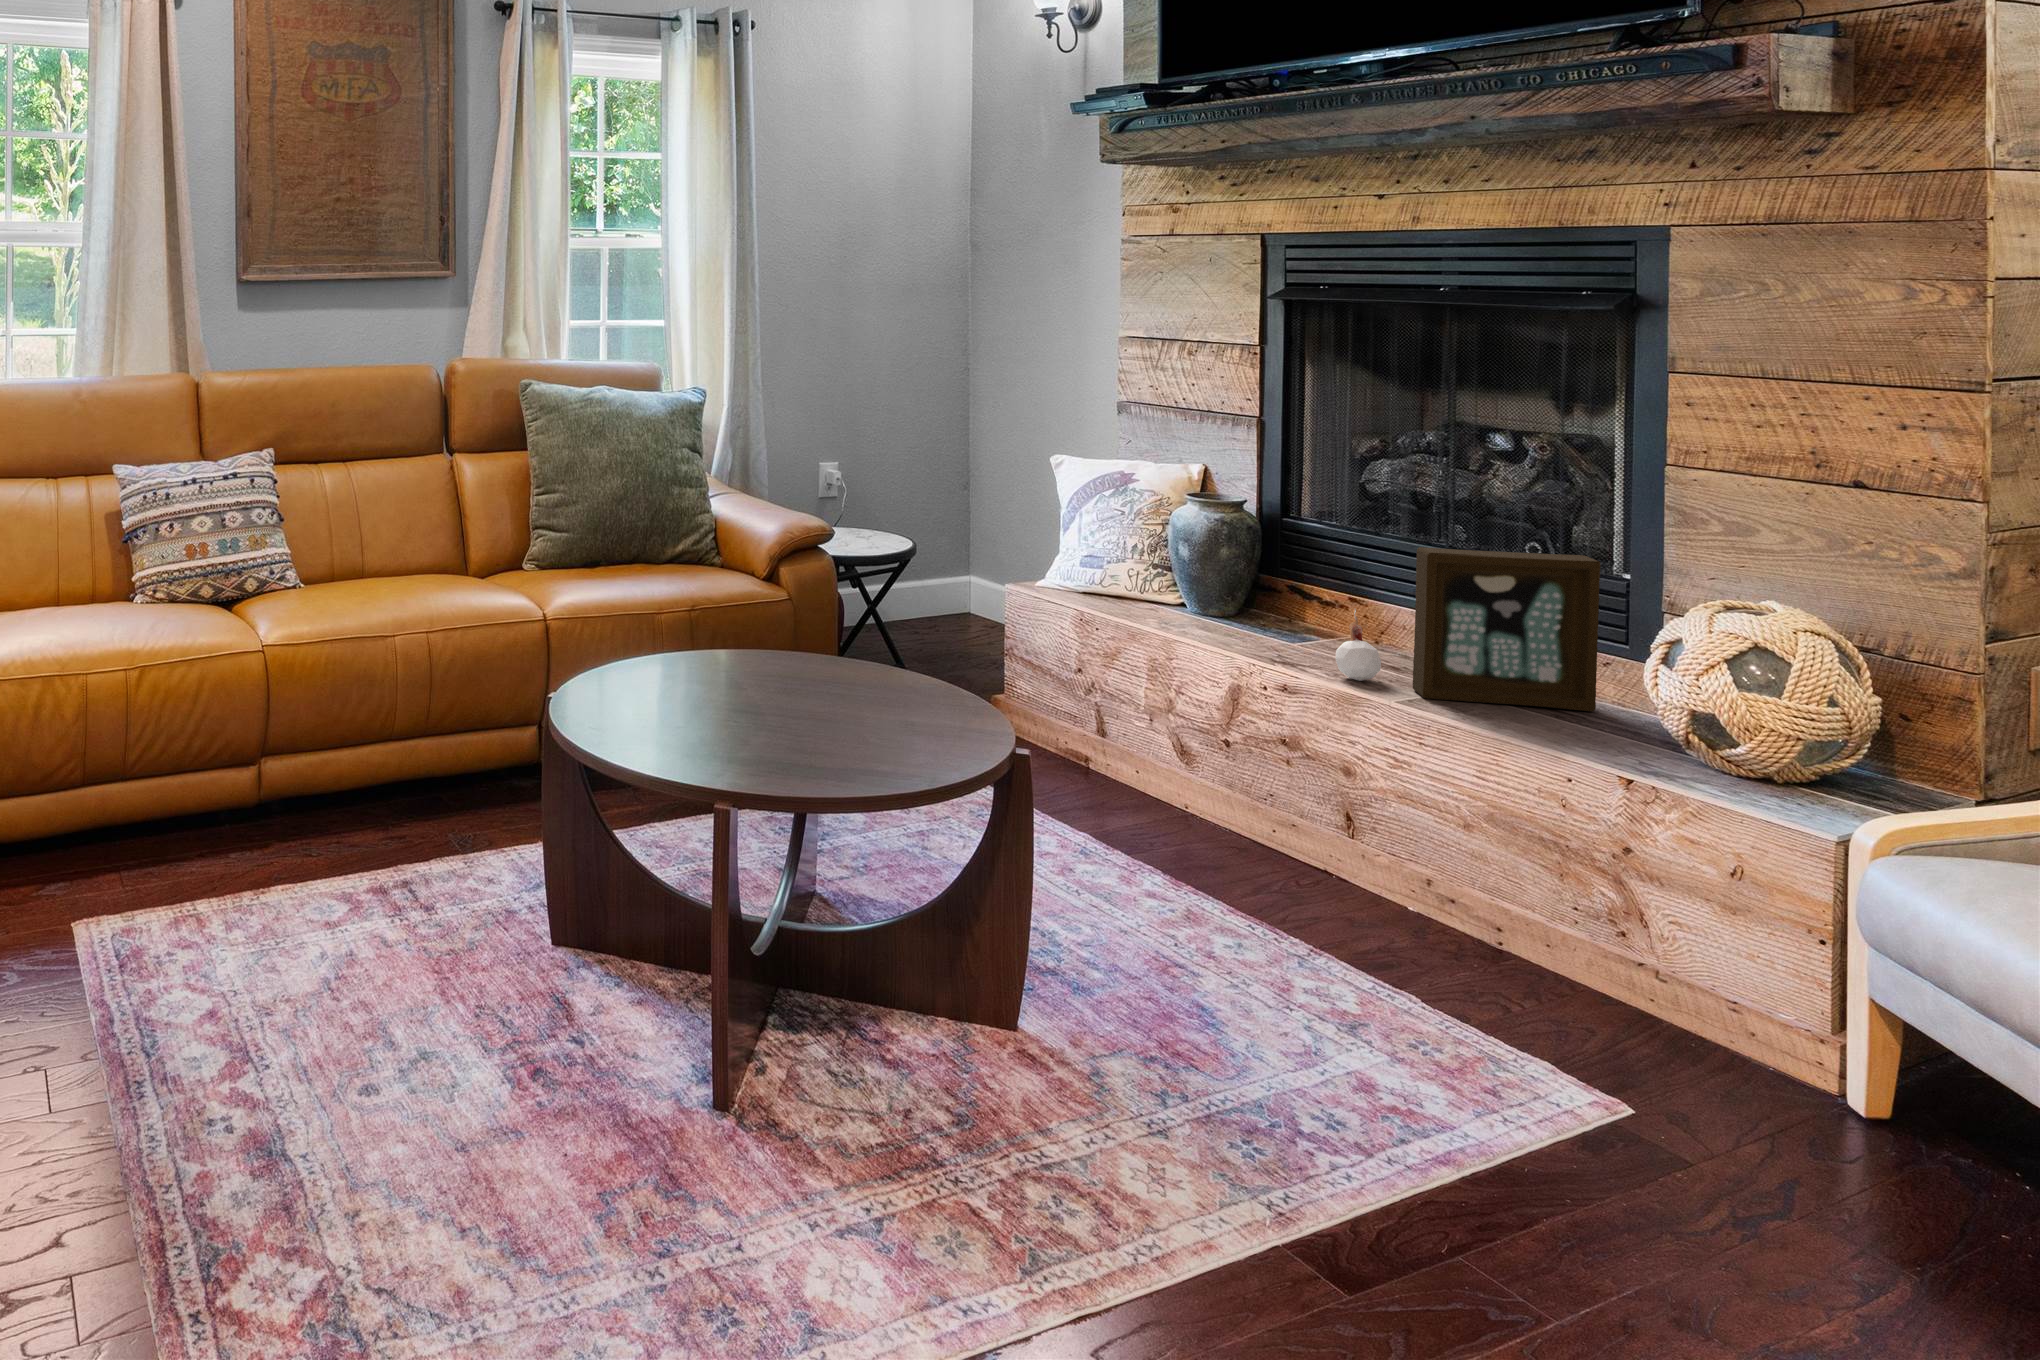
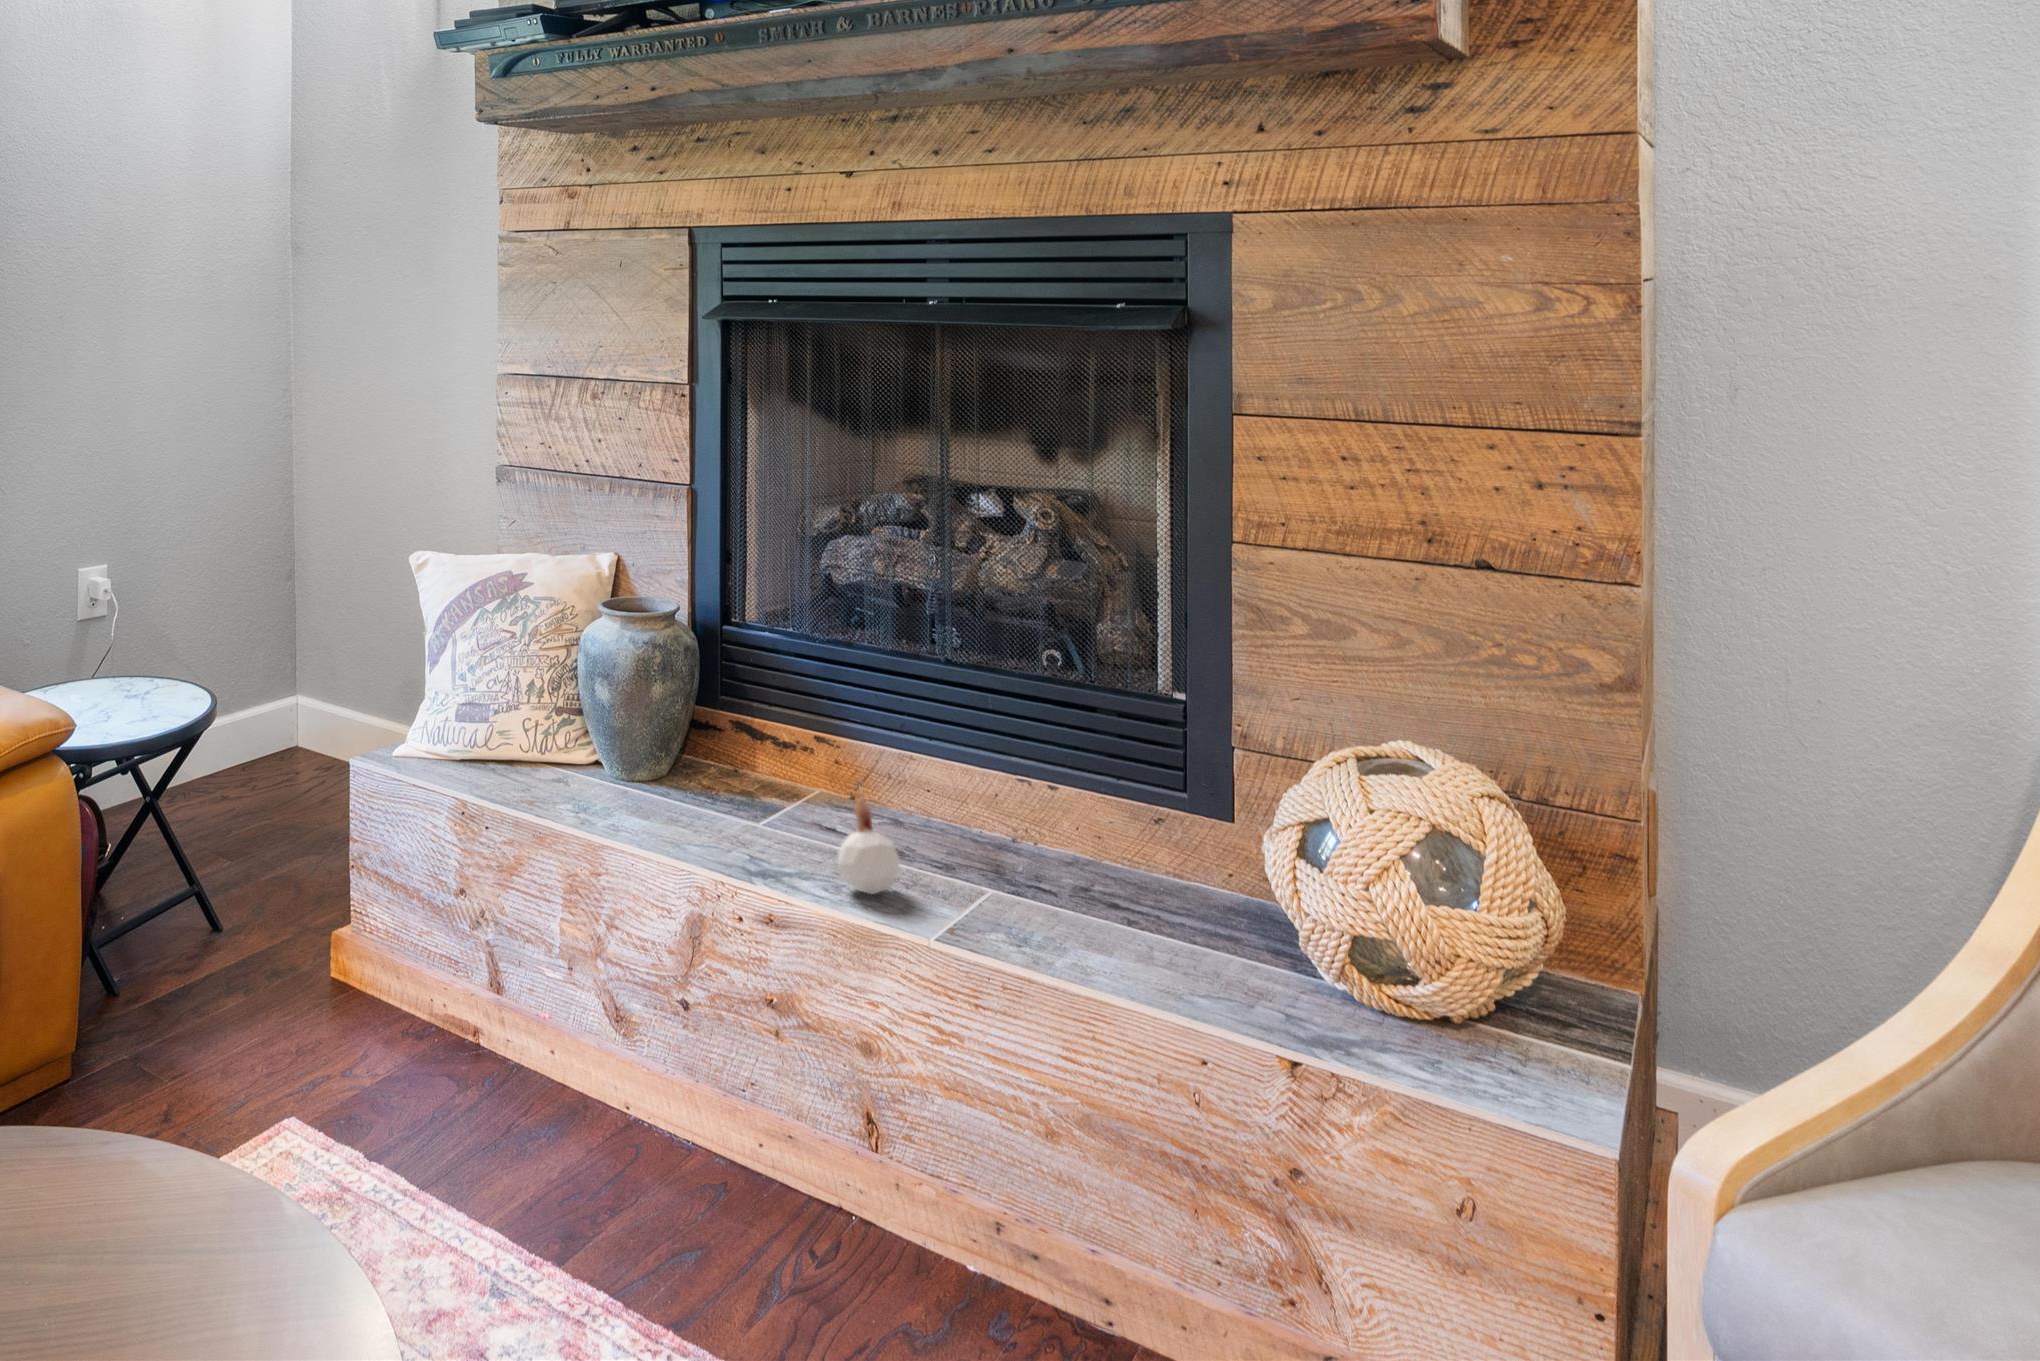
picture frame: present [1412,547,1601,711] -> none [943,678,1170,919]

